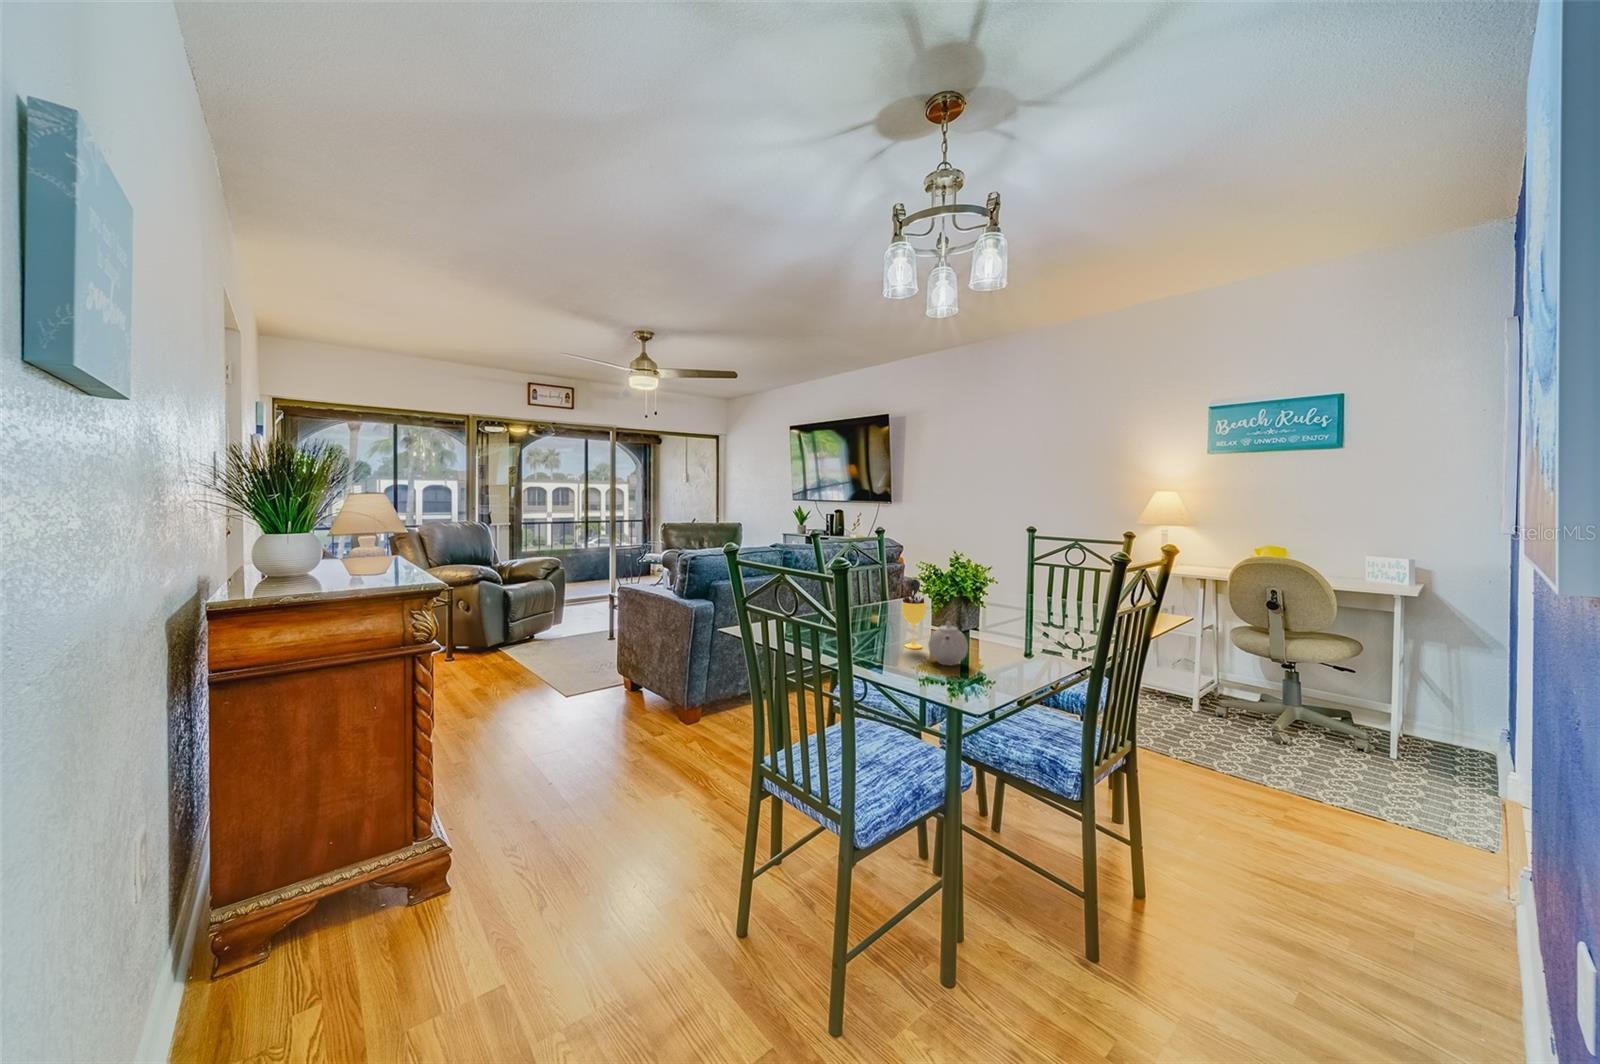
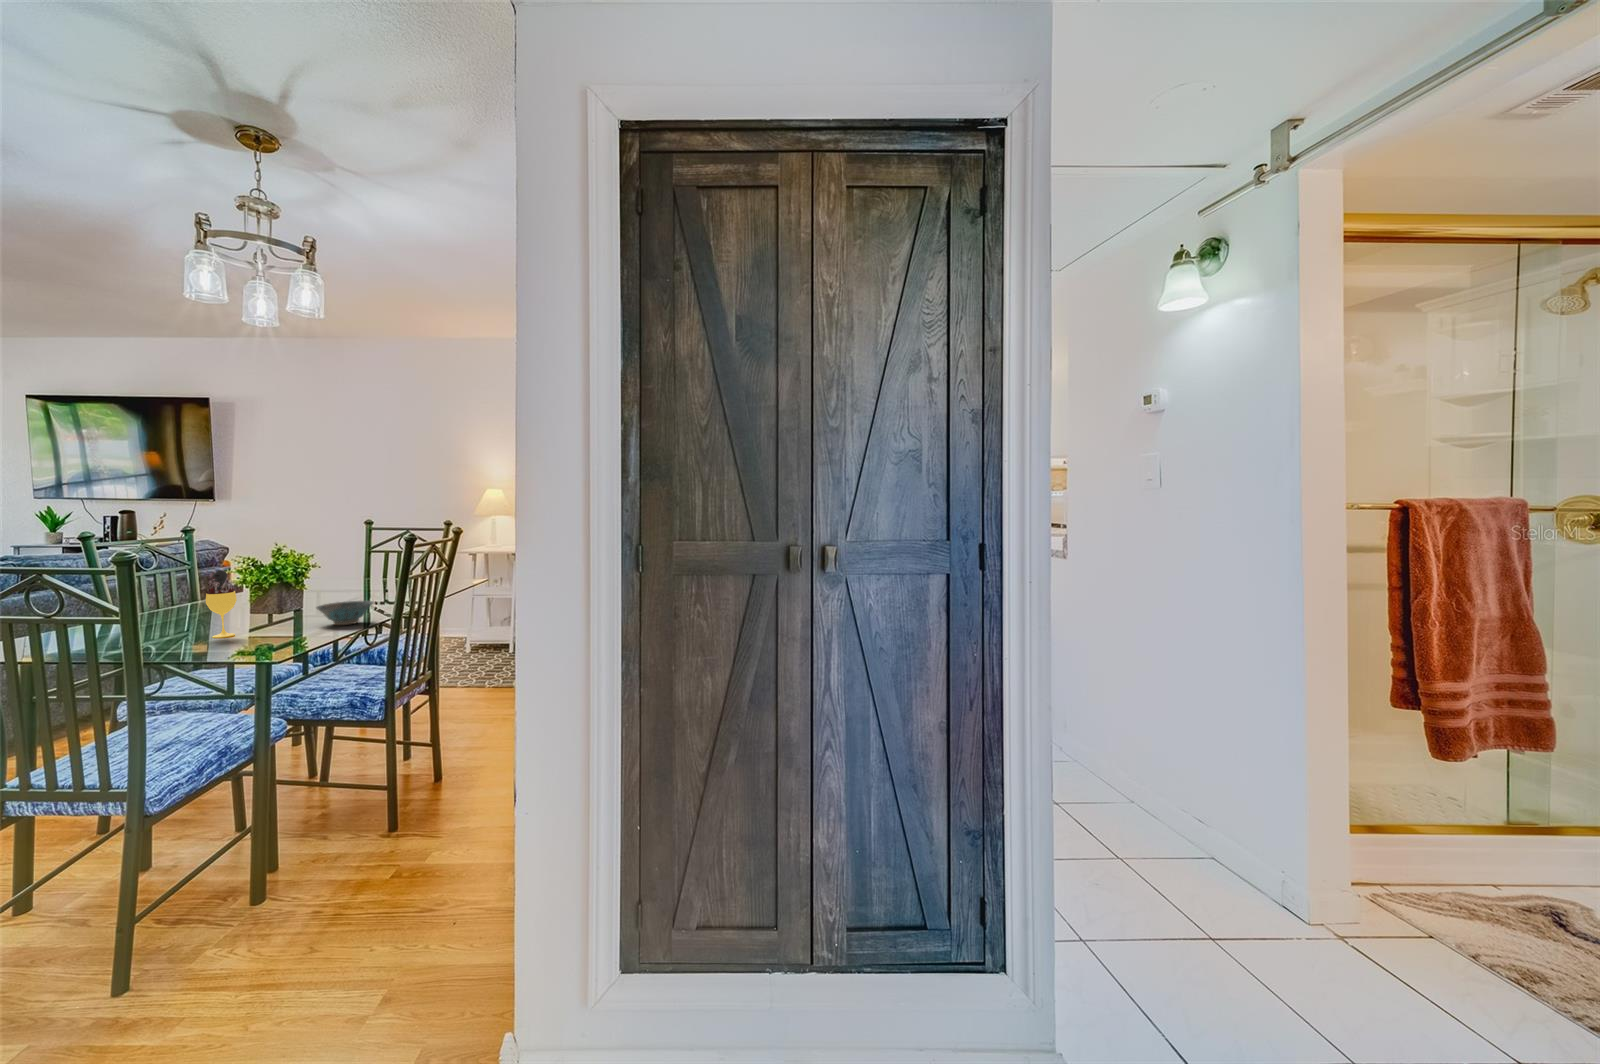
teapot: present [928,621,968,665] -> none [237,603,282,643]
ceramic bowl: none [991,623,1050,652] -> present [316,601,373,625]

